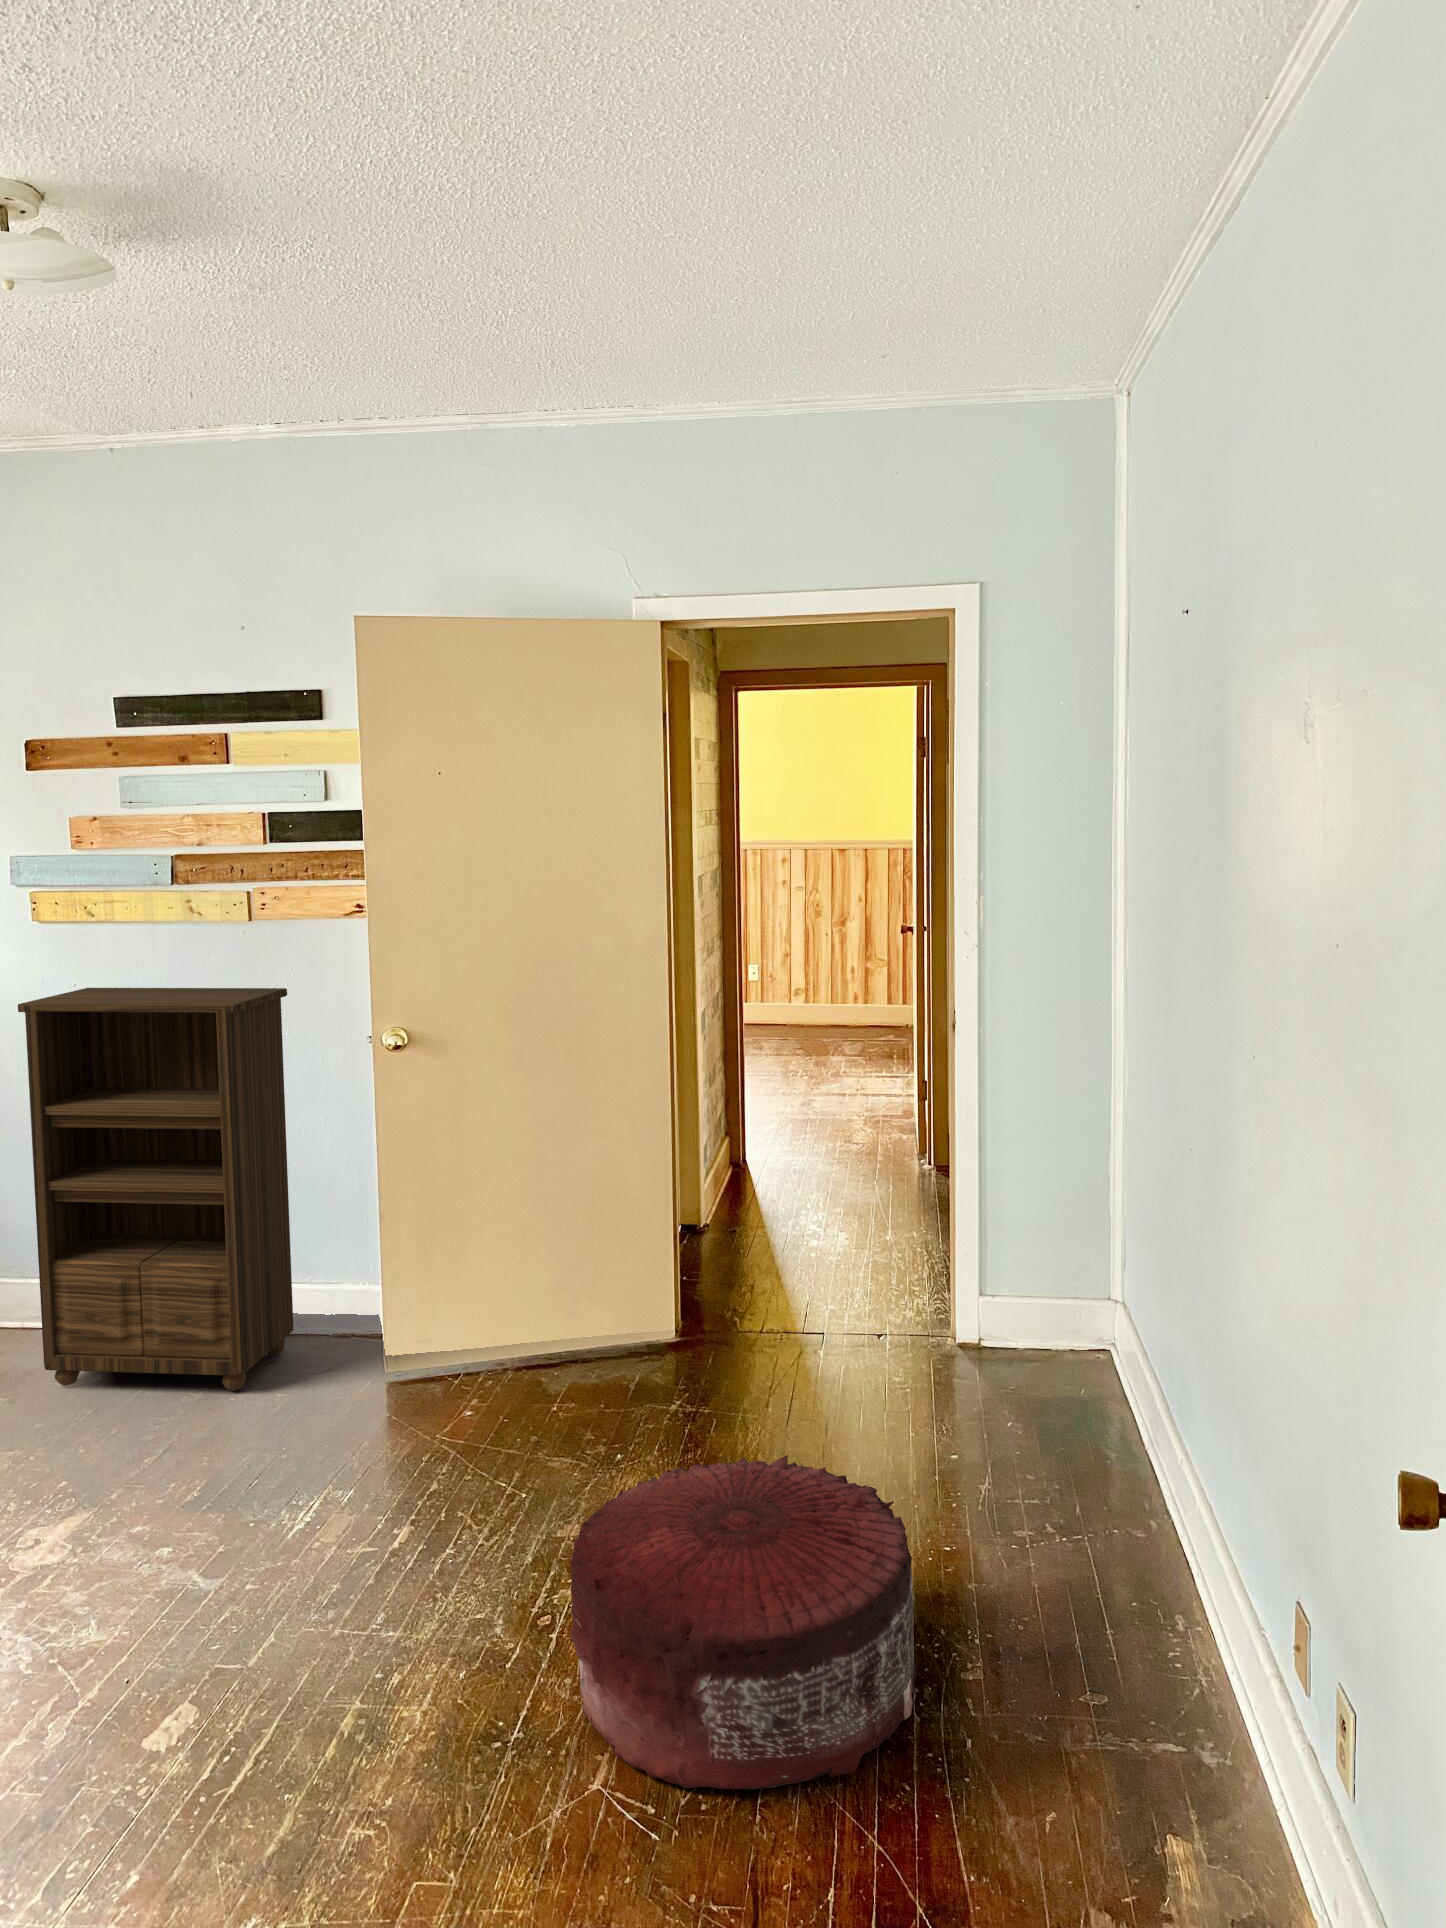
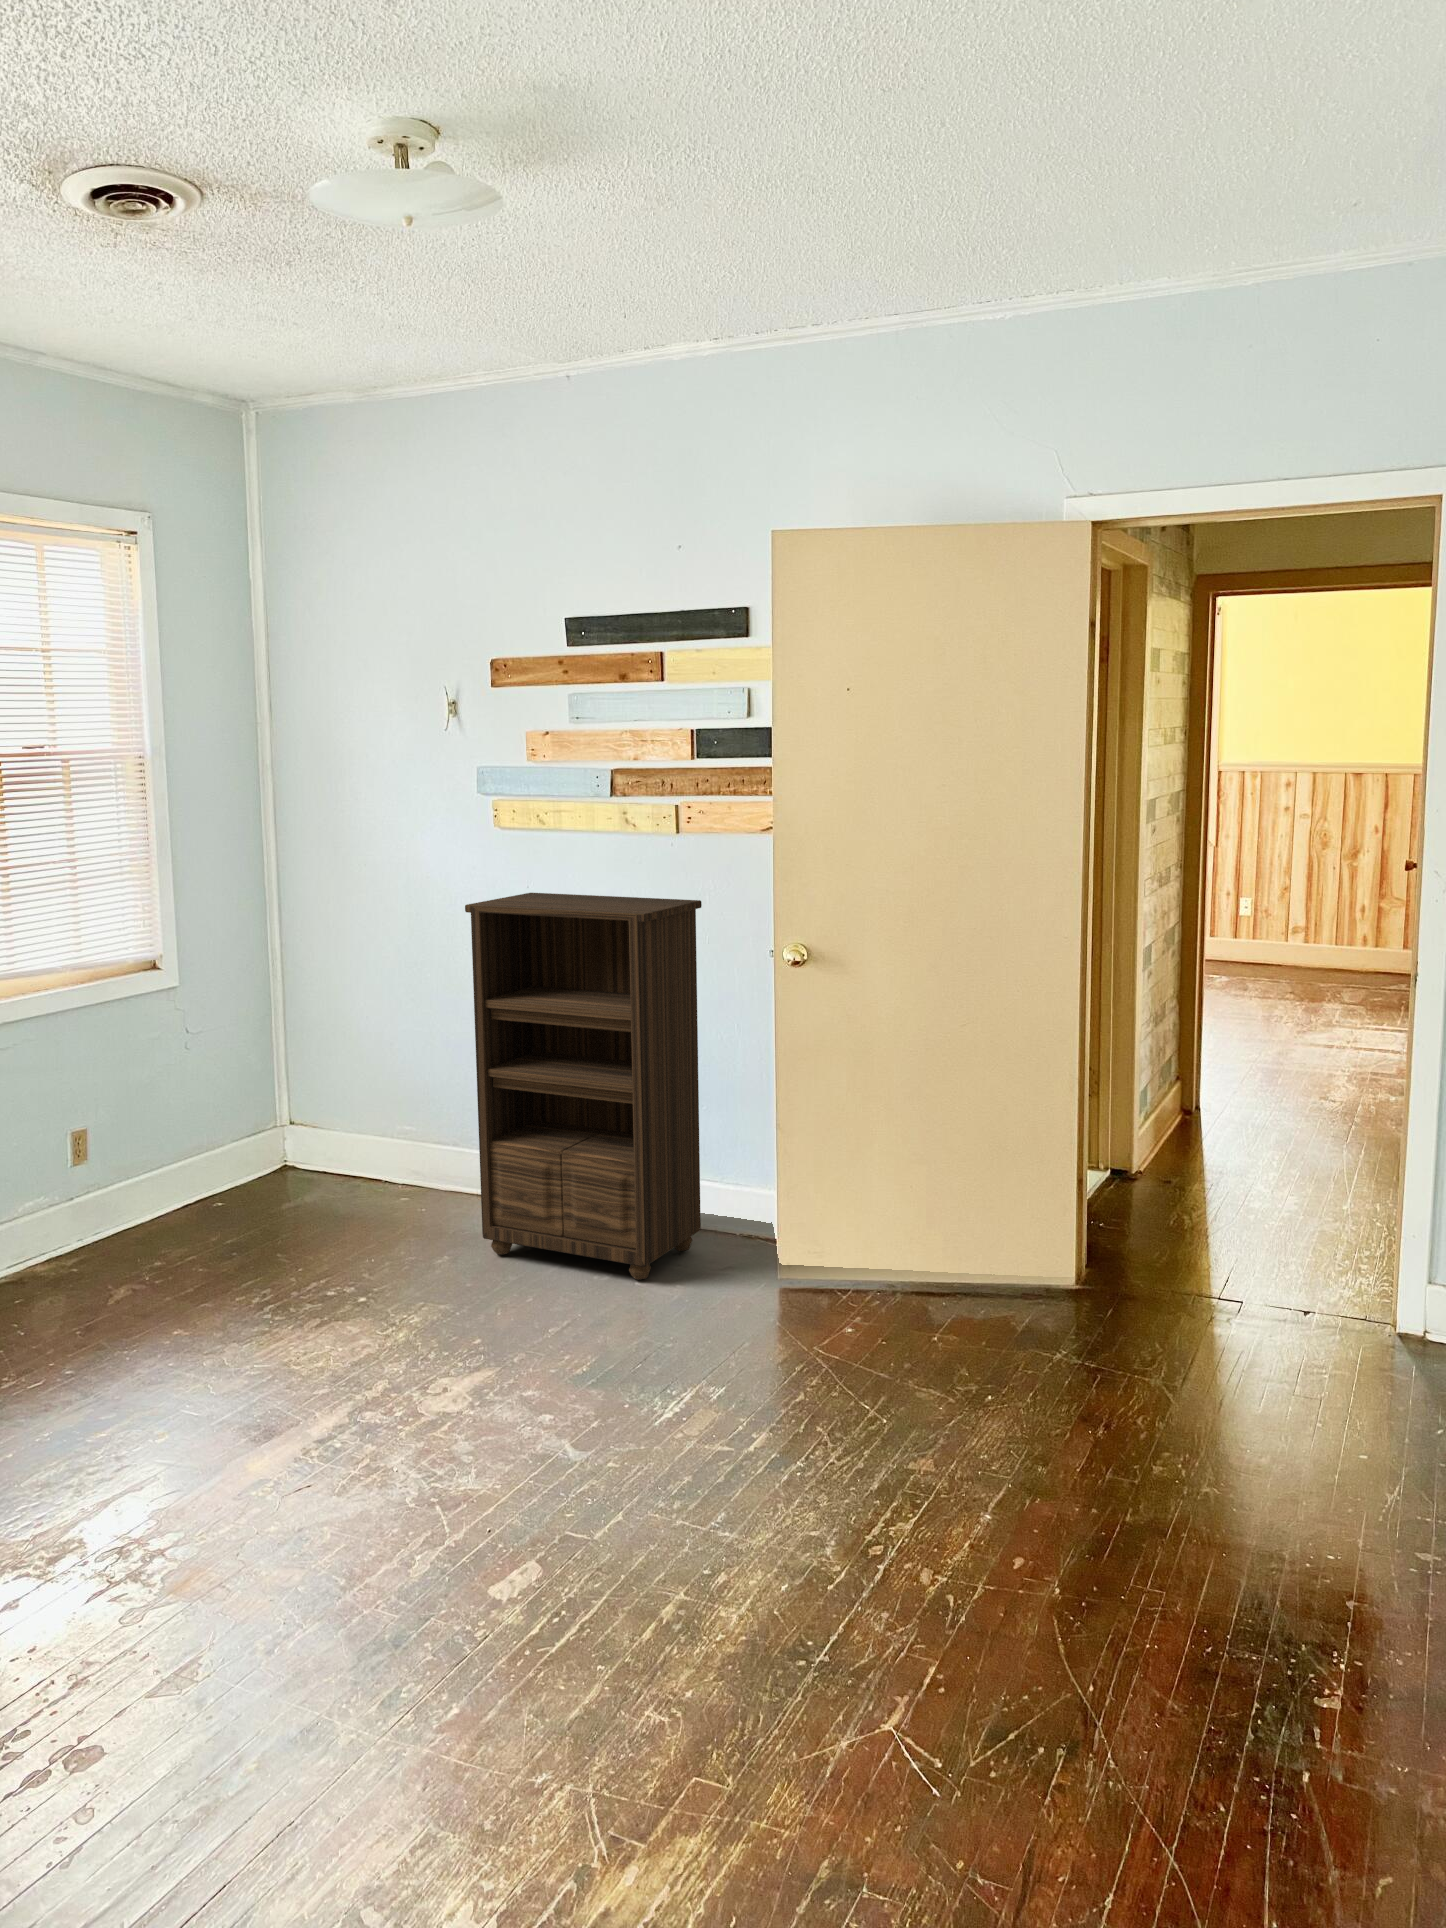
pouf: present [569,1455,918,1790] -> none [880,1420,1267,1781]

